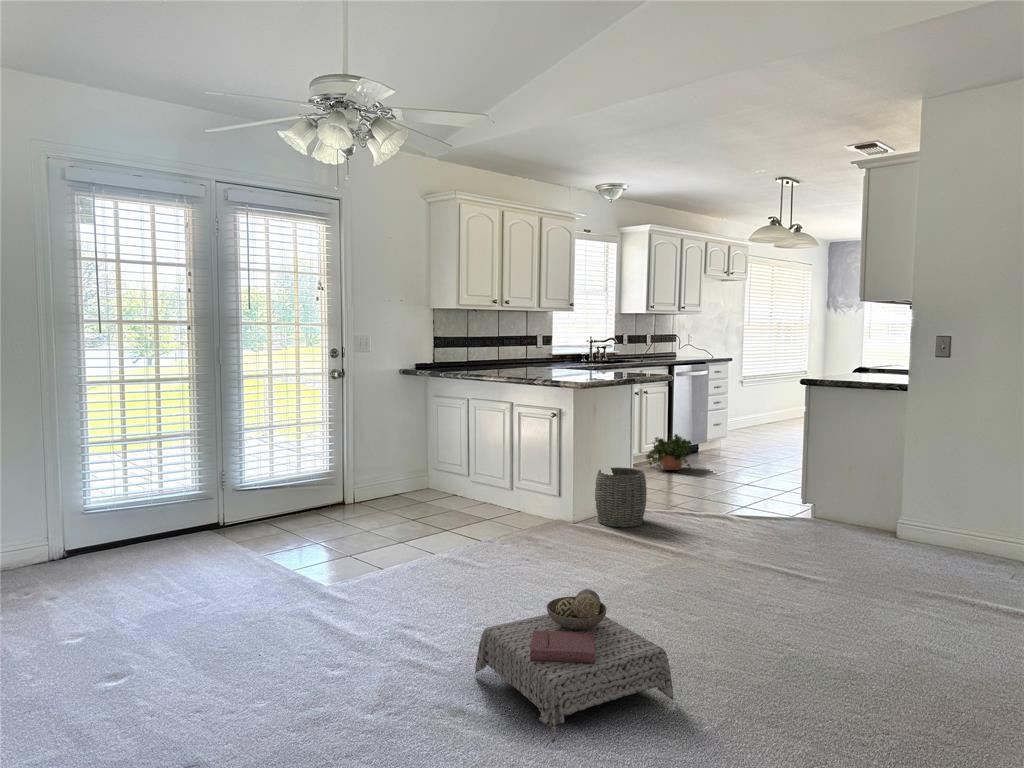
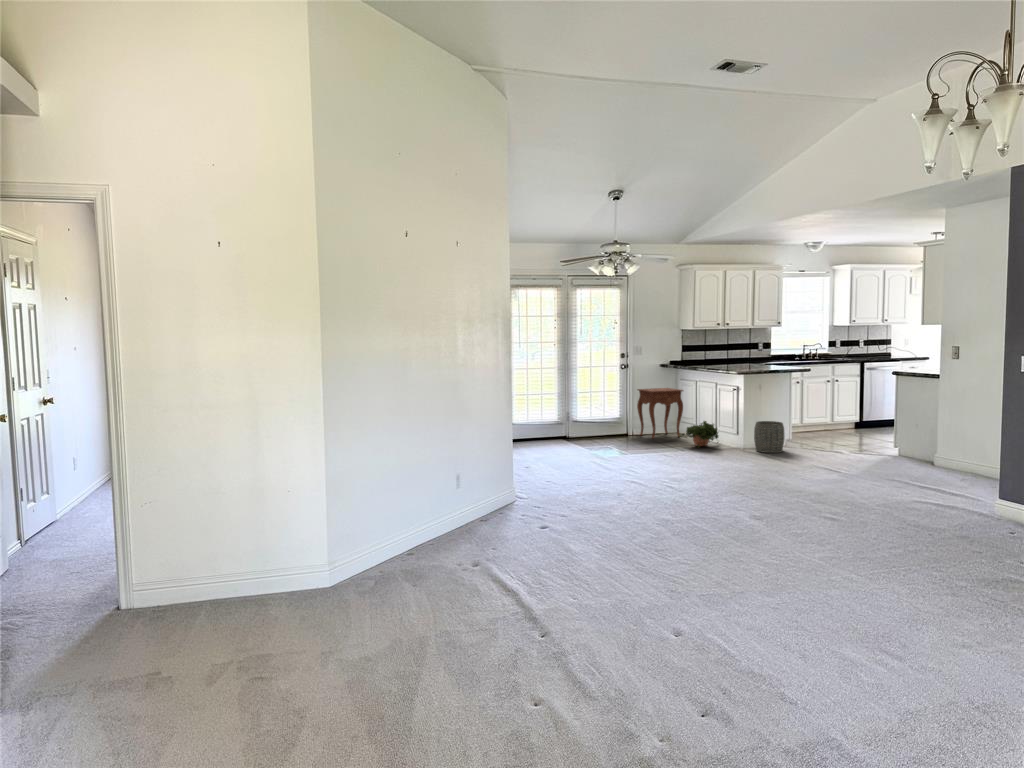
side table: none [361,411,447,509] -> present [637,388,683,439]
potted plant: present [646,434,692,470] -> present [680,421,718,448]
ottoman: present [475,589,673,743] -> none [635,450,700,491]

